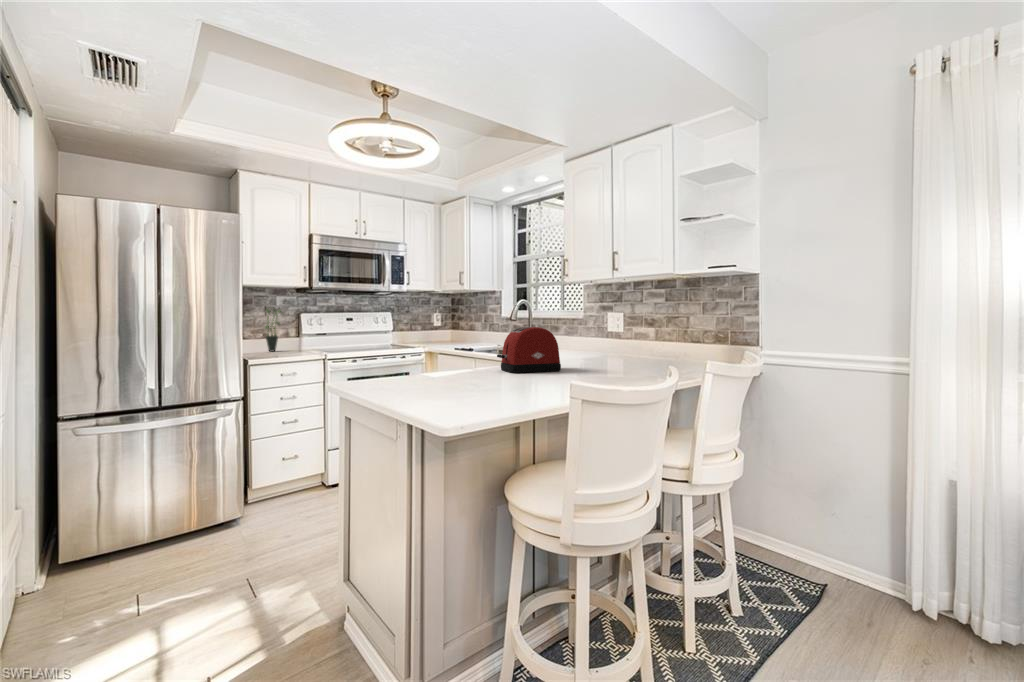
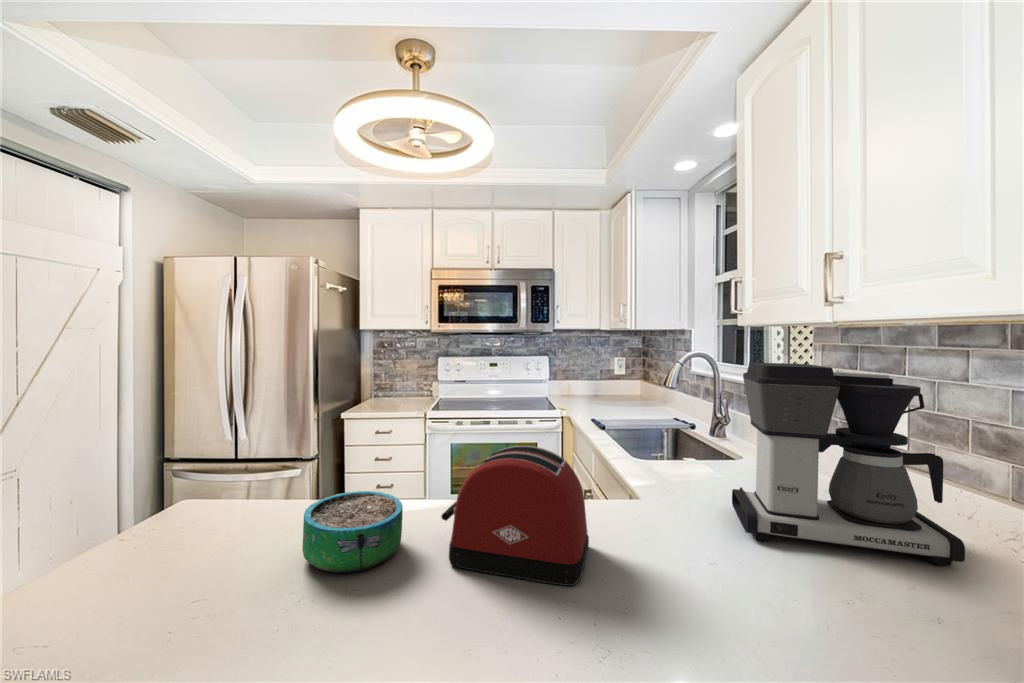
coffee maker: none [575,294,647,362] -> present [732,363,965,566]
potted plant: present [265,309,281,351] -> none [400,350,421,398]
decorative bowl: none [449,353,493,377] -> present [303,491,403,573]

